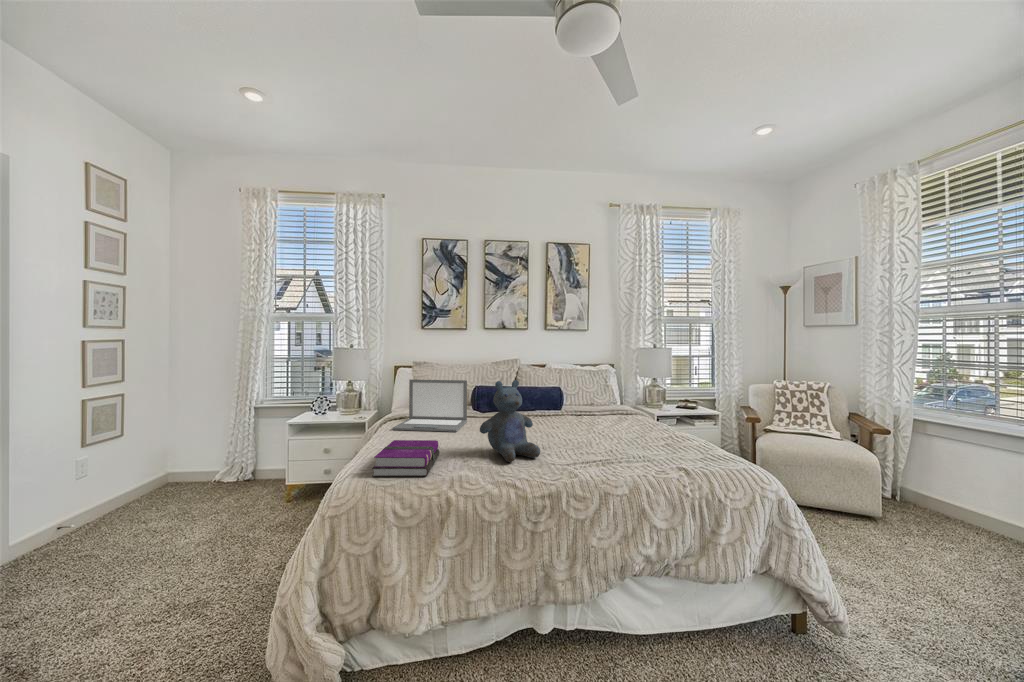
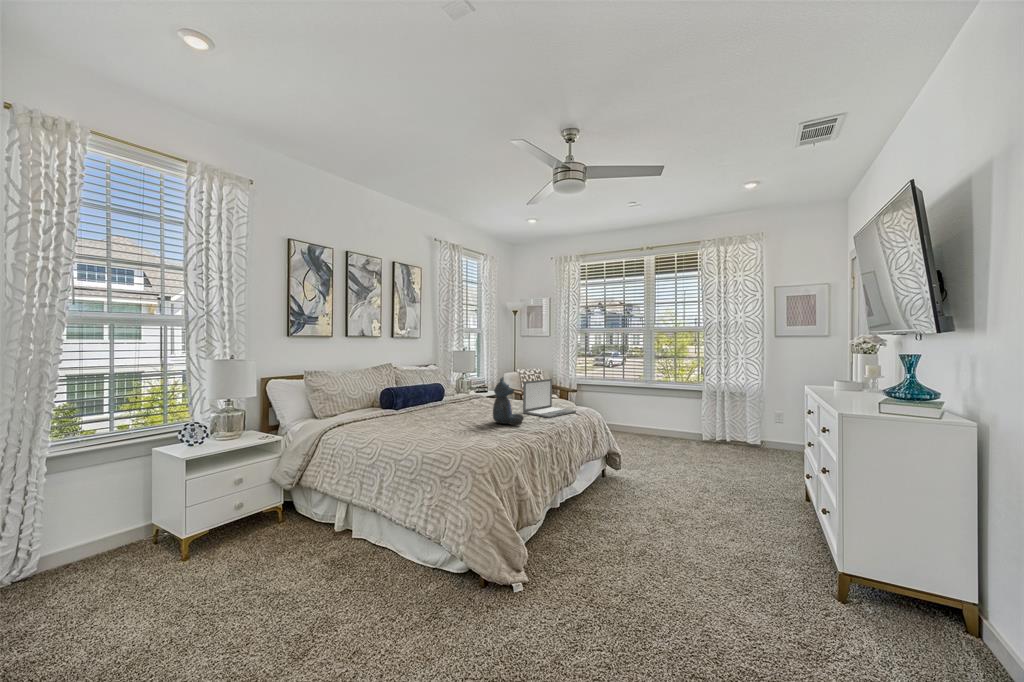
laptop: present [392,379,467,432] -> present [523,379,576,418]
hardback book: present [372,440,440,477] -> none [457,421,511,444]

